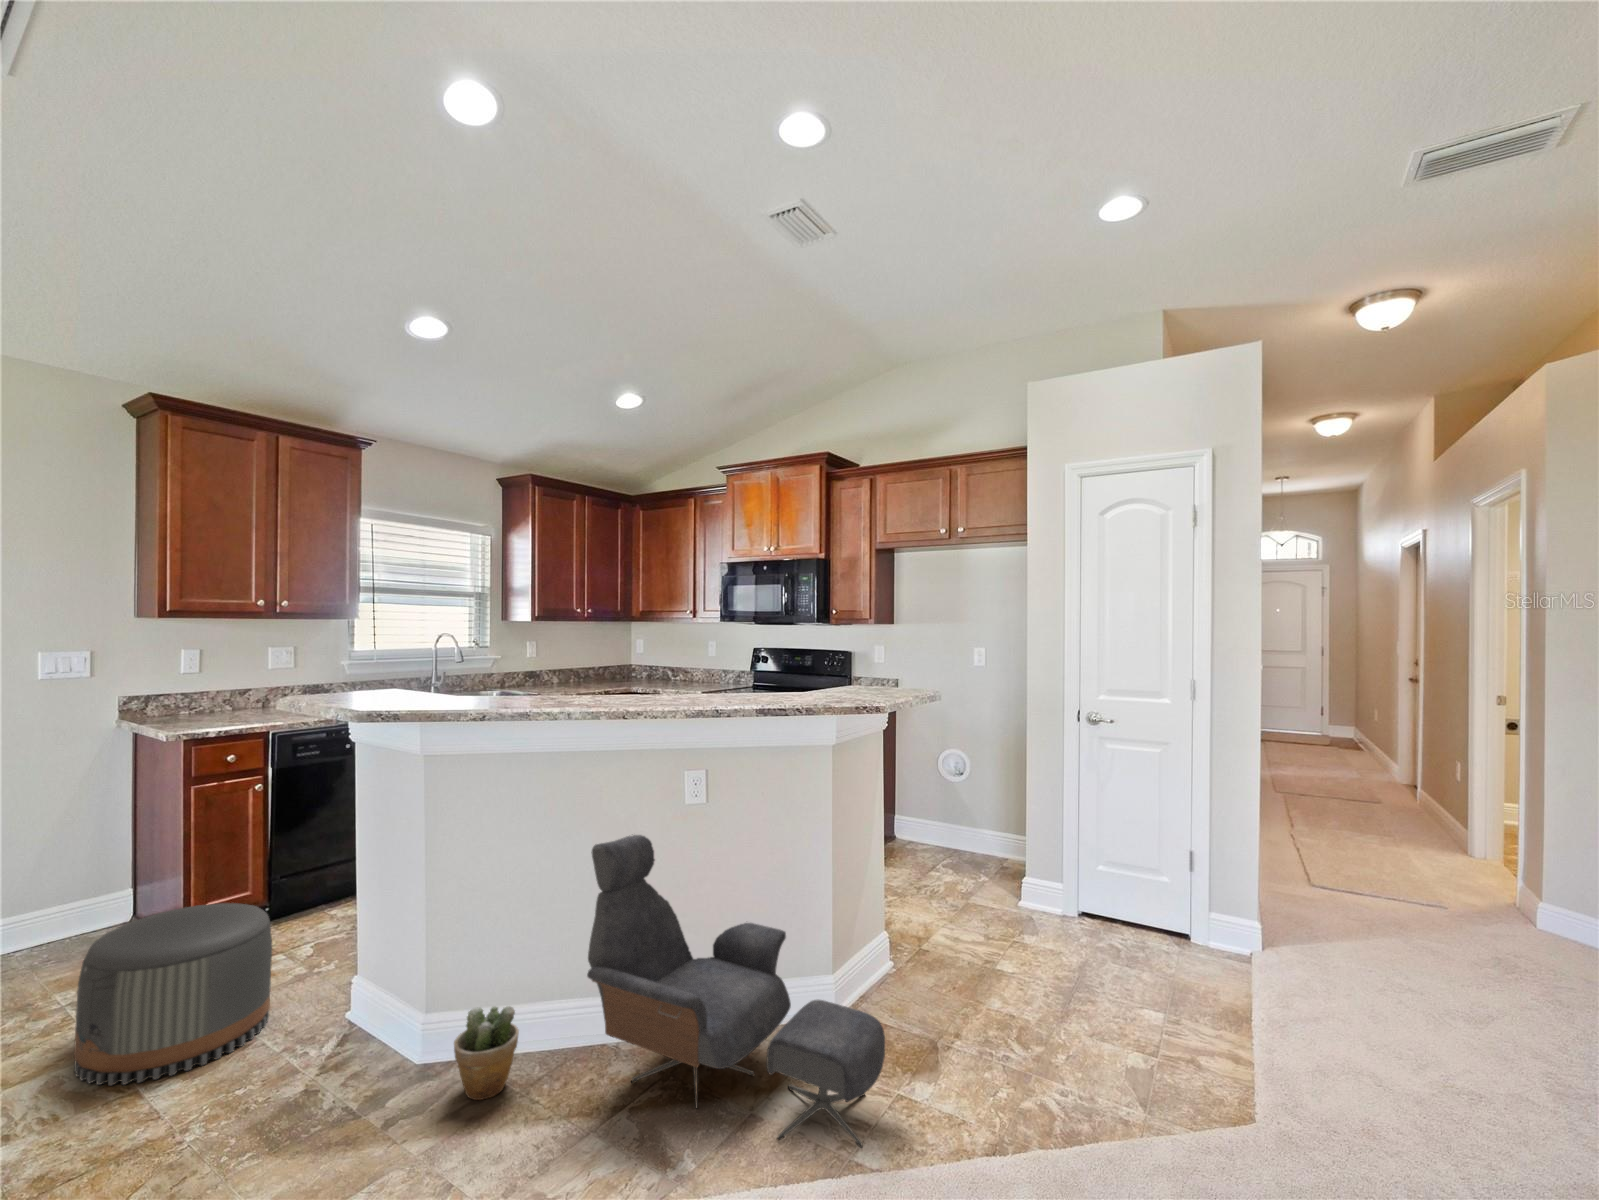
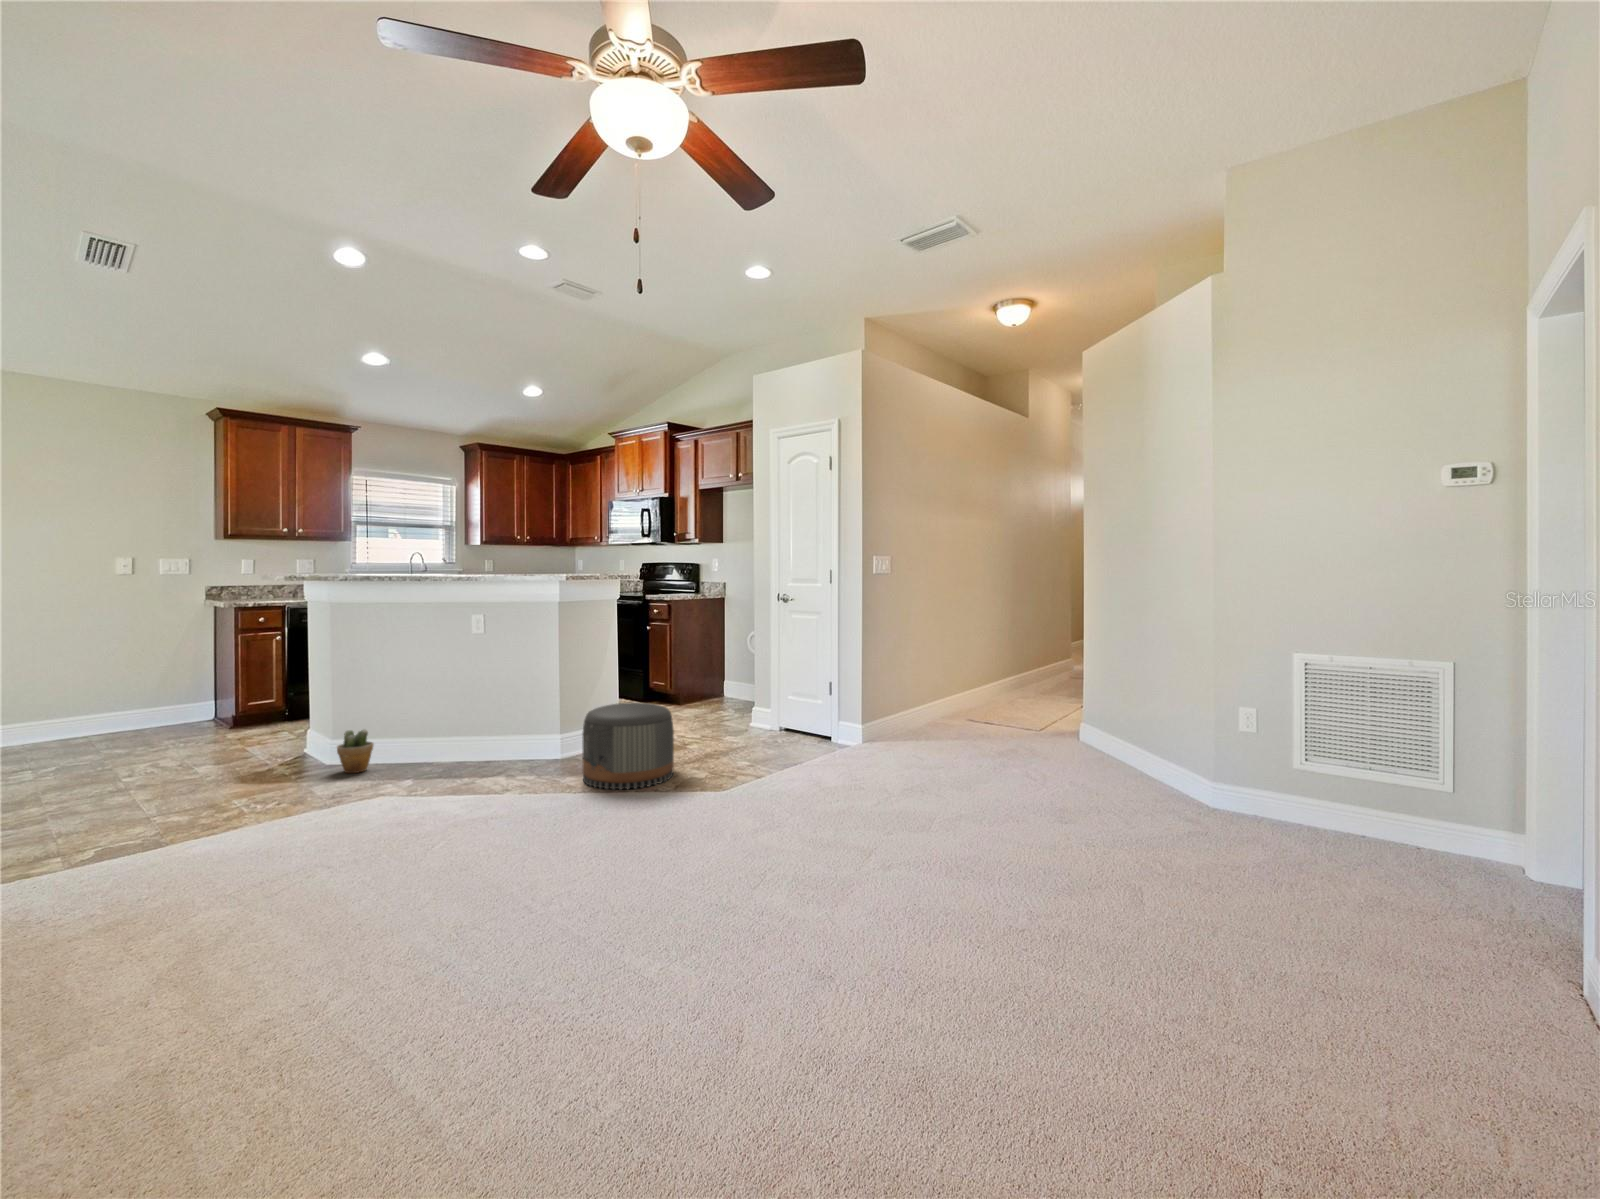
lounge chair: present [587,834,885,1148] -> none [400,645,544,791]
pouf: present [74,903,272,1085] -> present [582,702,674,790]

